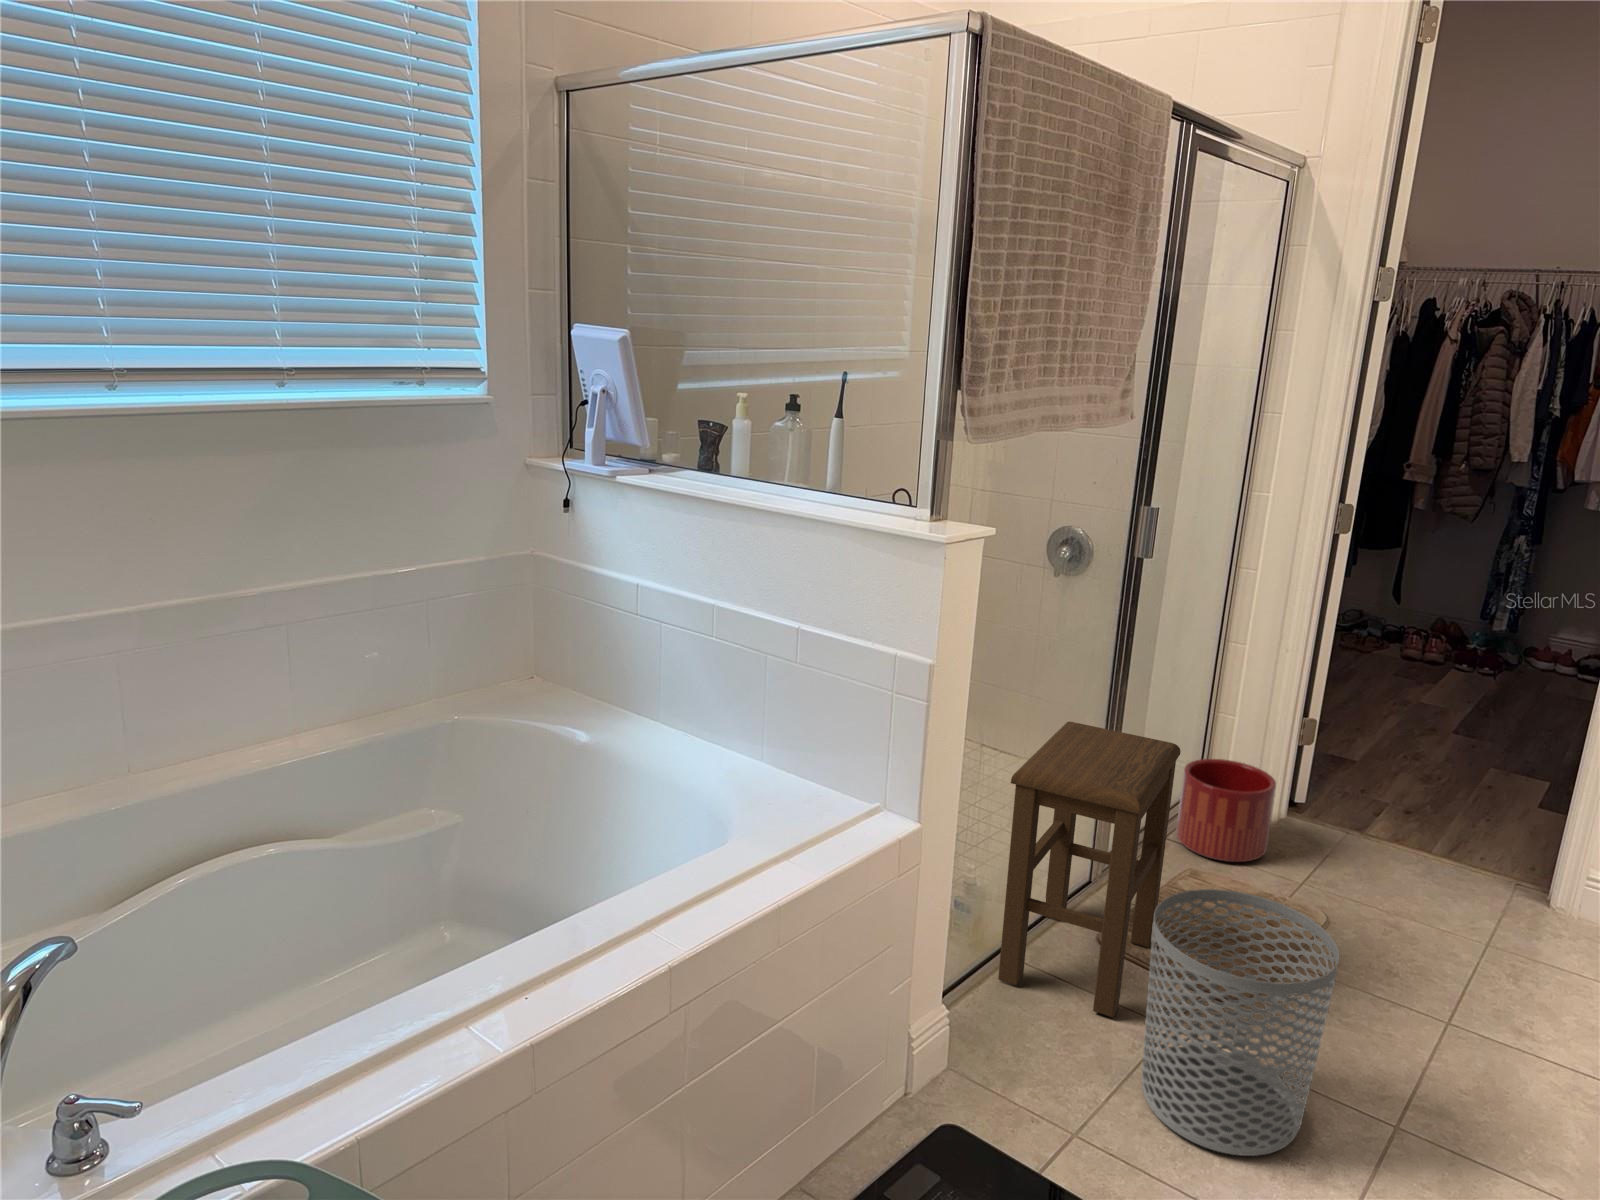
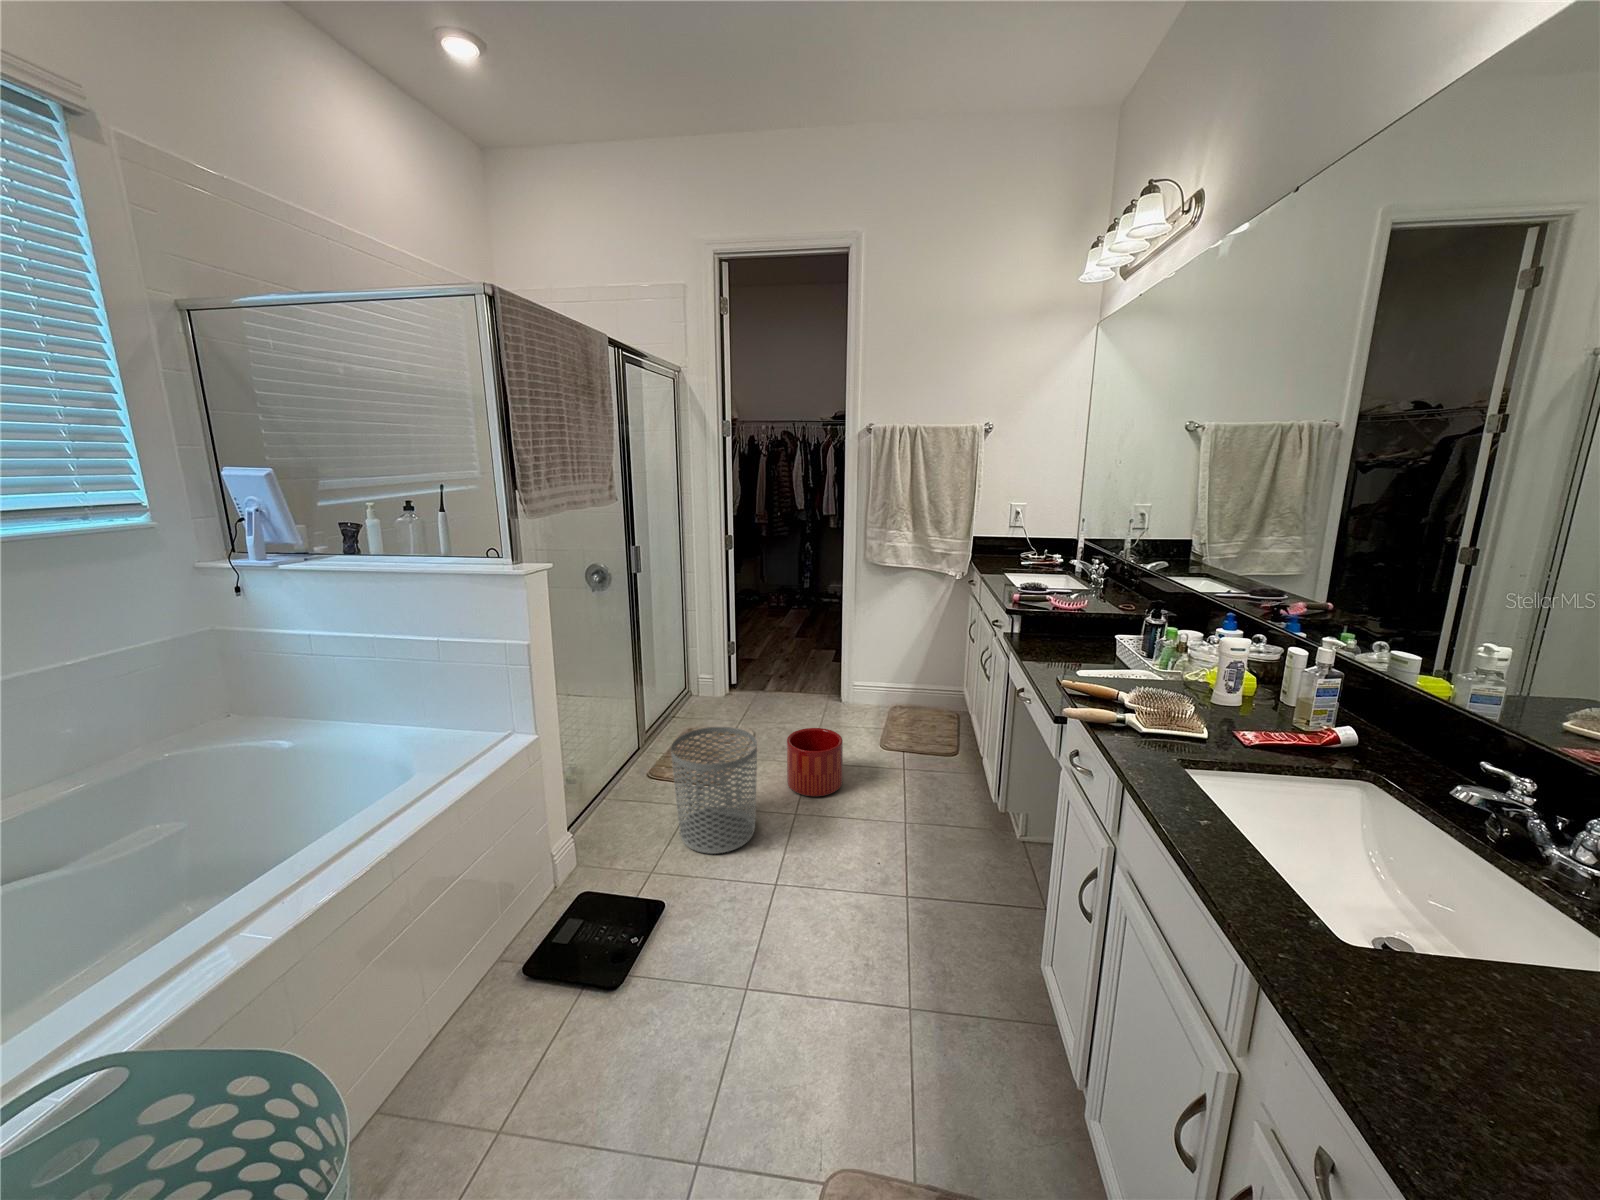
stool: present [998,722,1181,1017] -> none [585,665,675,813]
planter: present [1176,759,1276,862] -> present [787,728,843,796]

